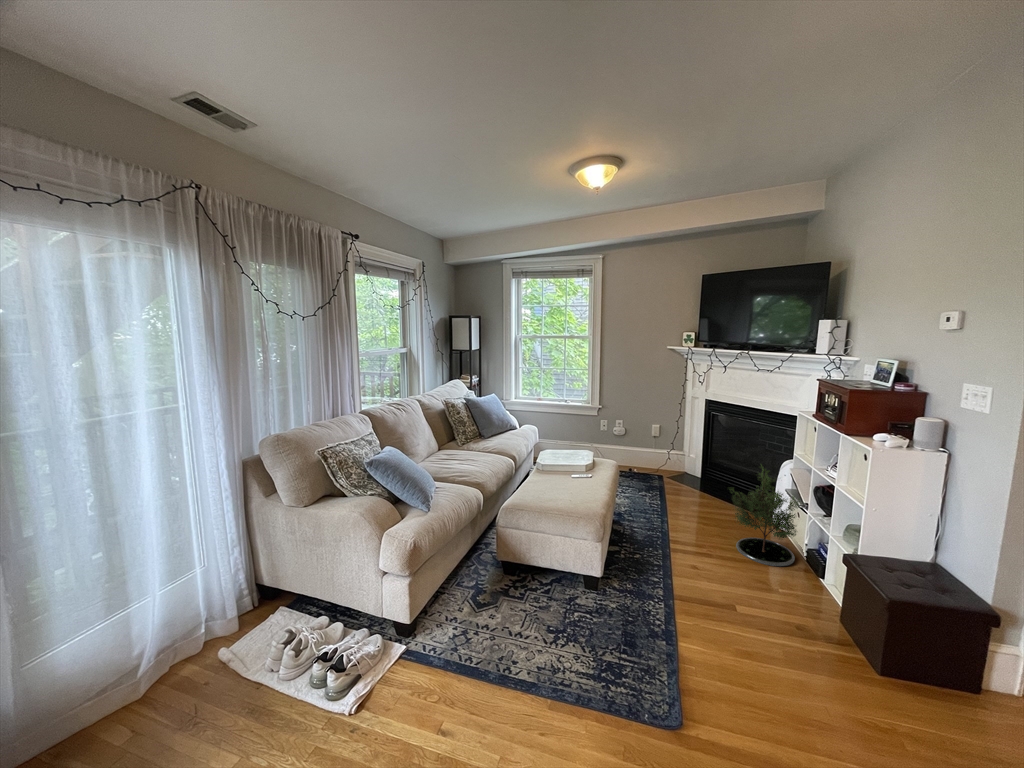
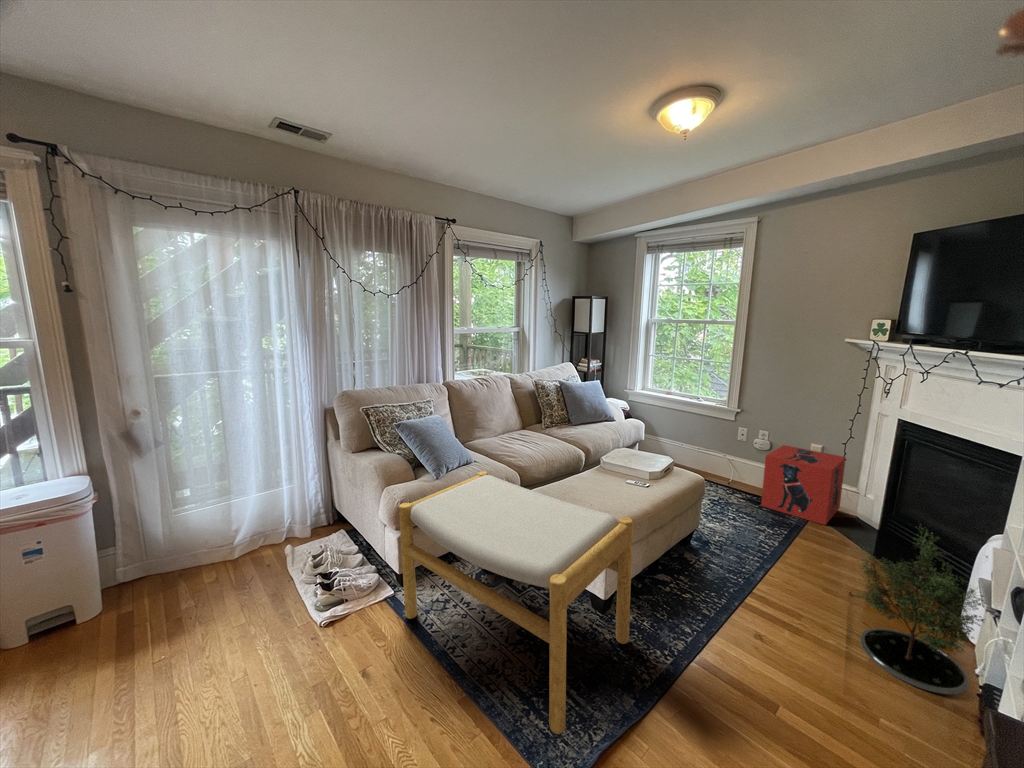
storage box: none [631,430,676,483] -> present [761,445,846,525]
footstool: none [428,493,645,691] -> present [399,471,633,734]

